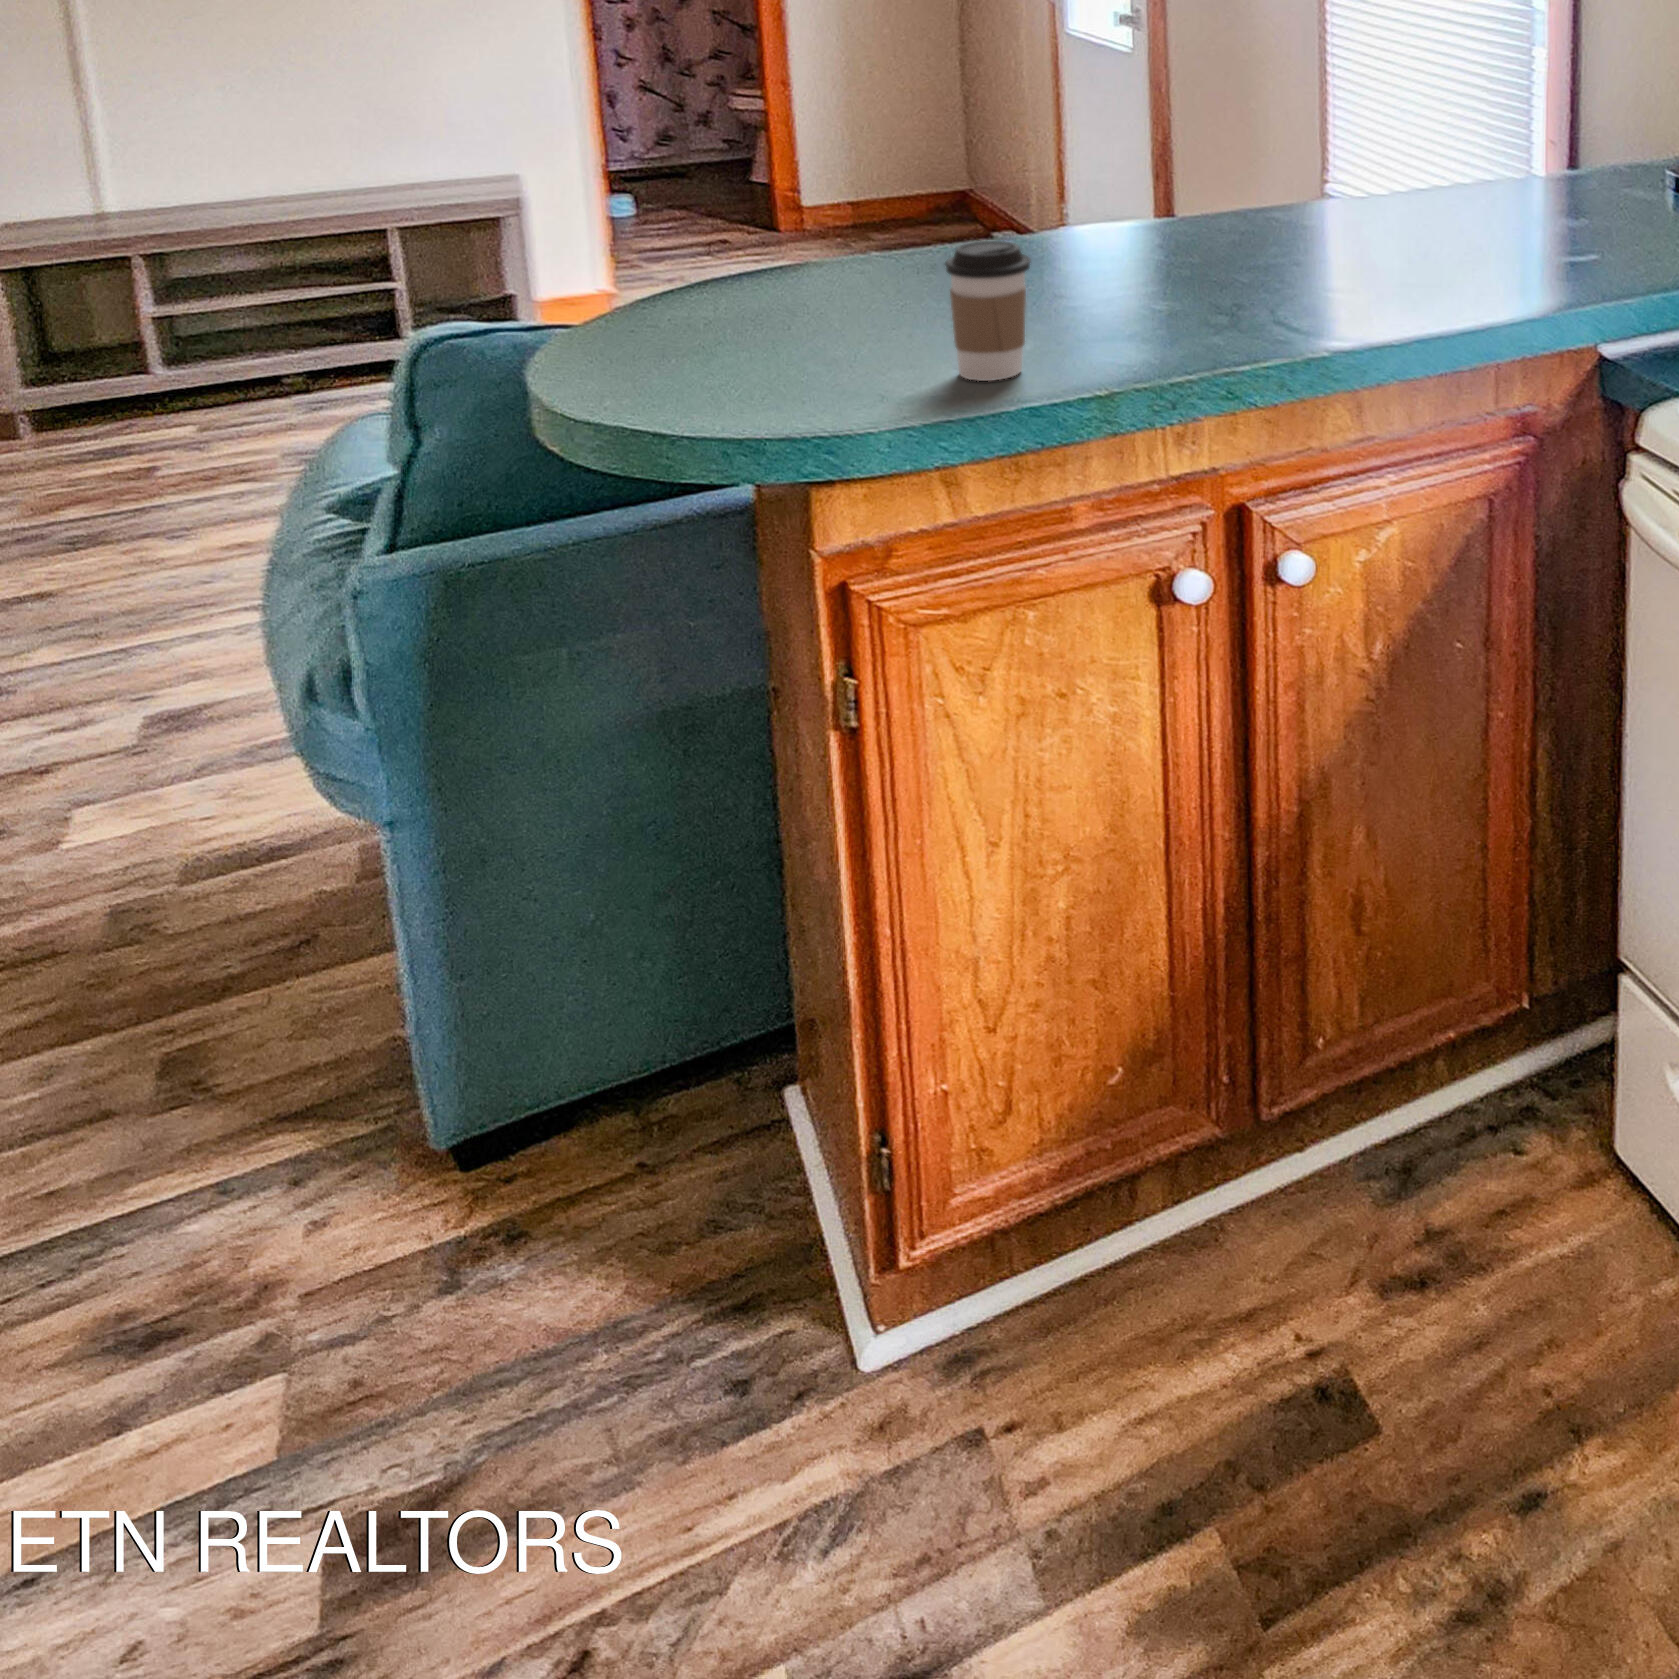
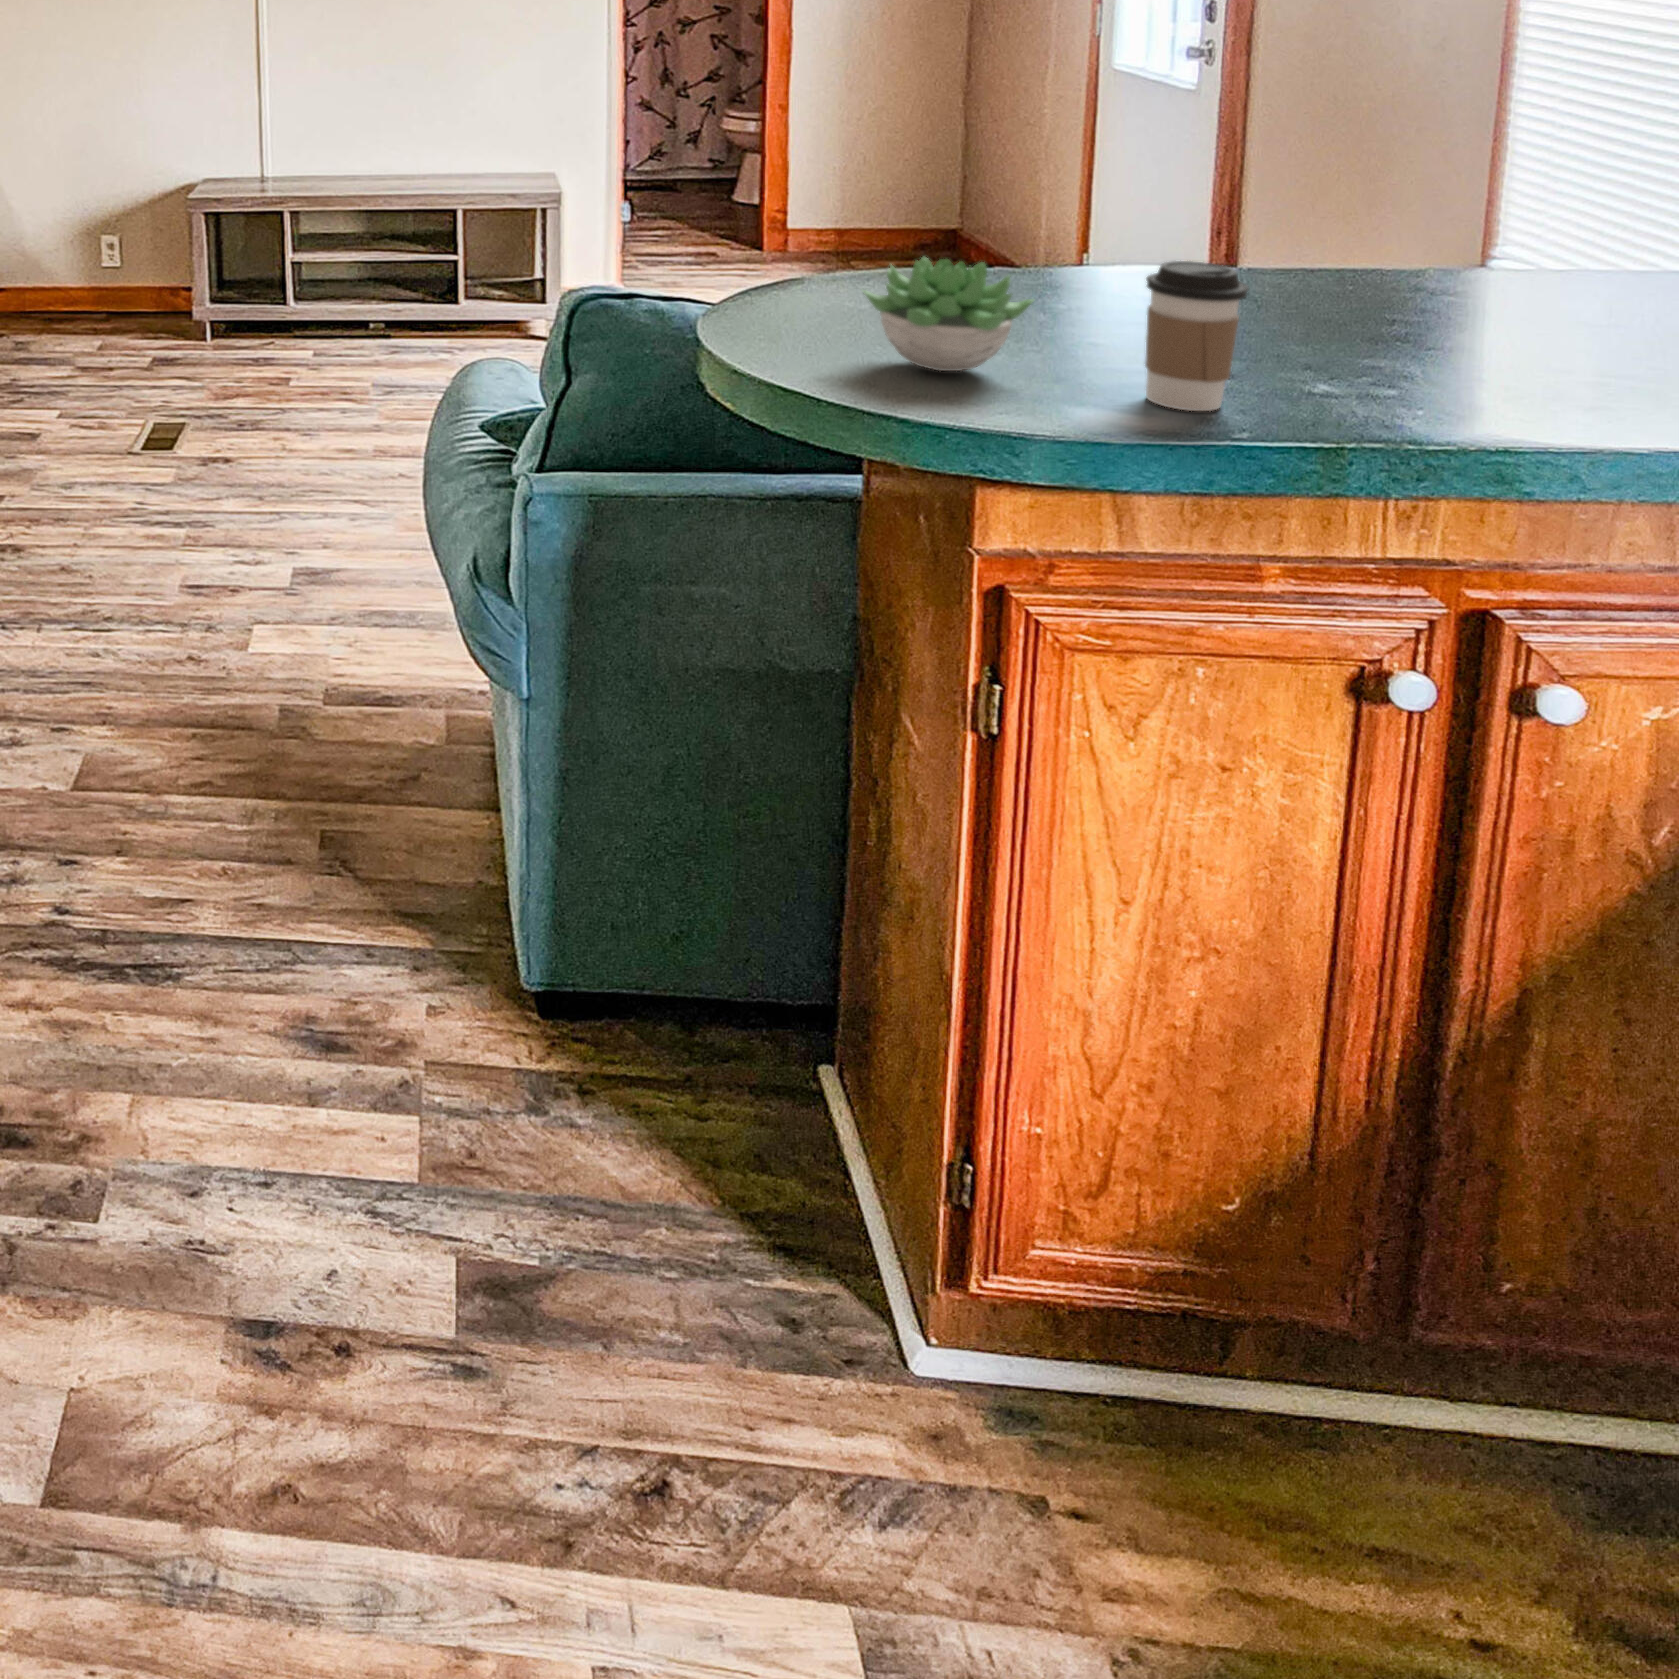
succulent plant: none [677,262,855,378] -> present [863,257,1034,371]

